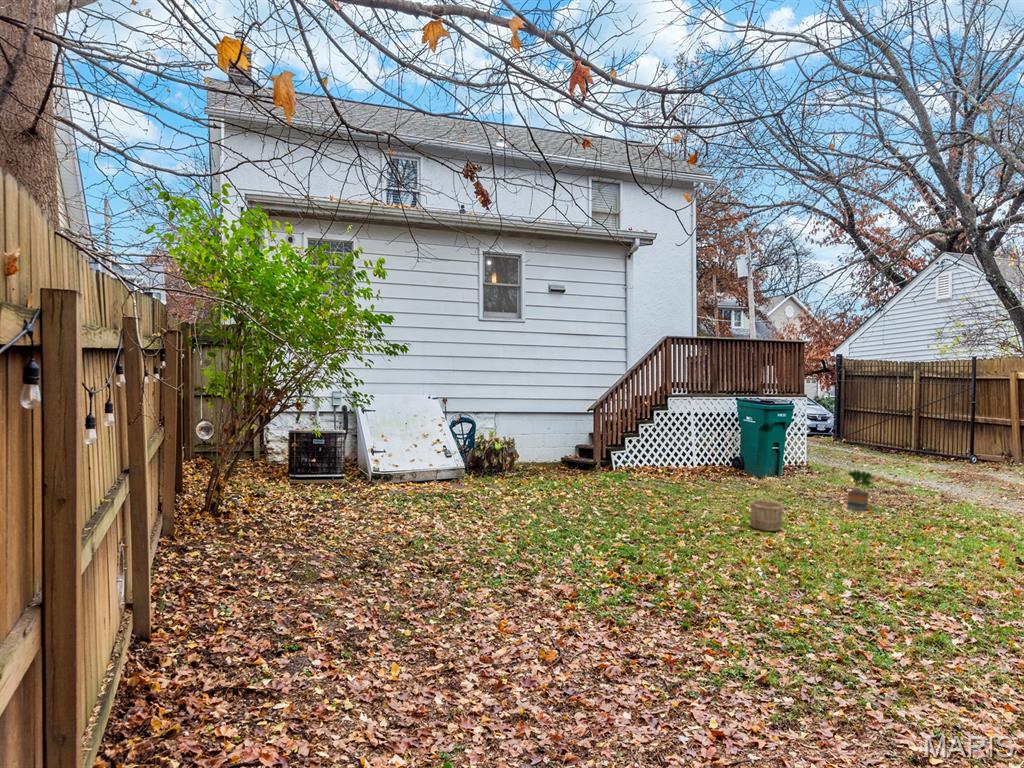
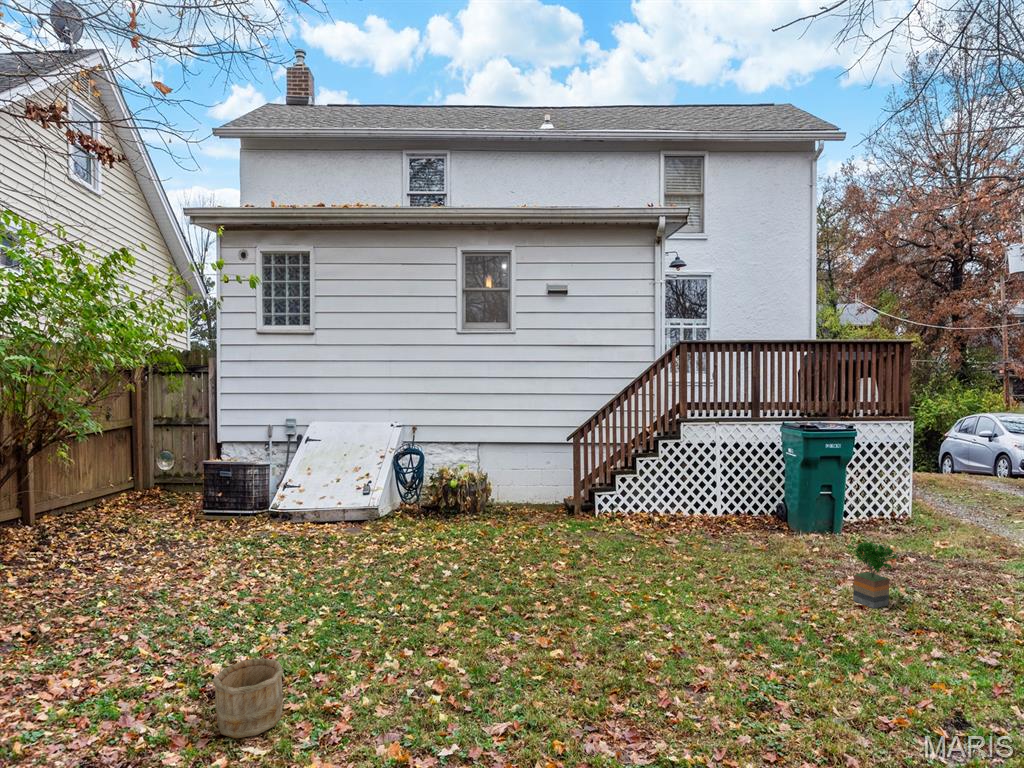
wooden bucket: present [750,500,783,531] -> present [213,658,283,738]

